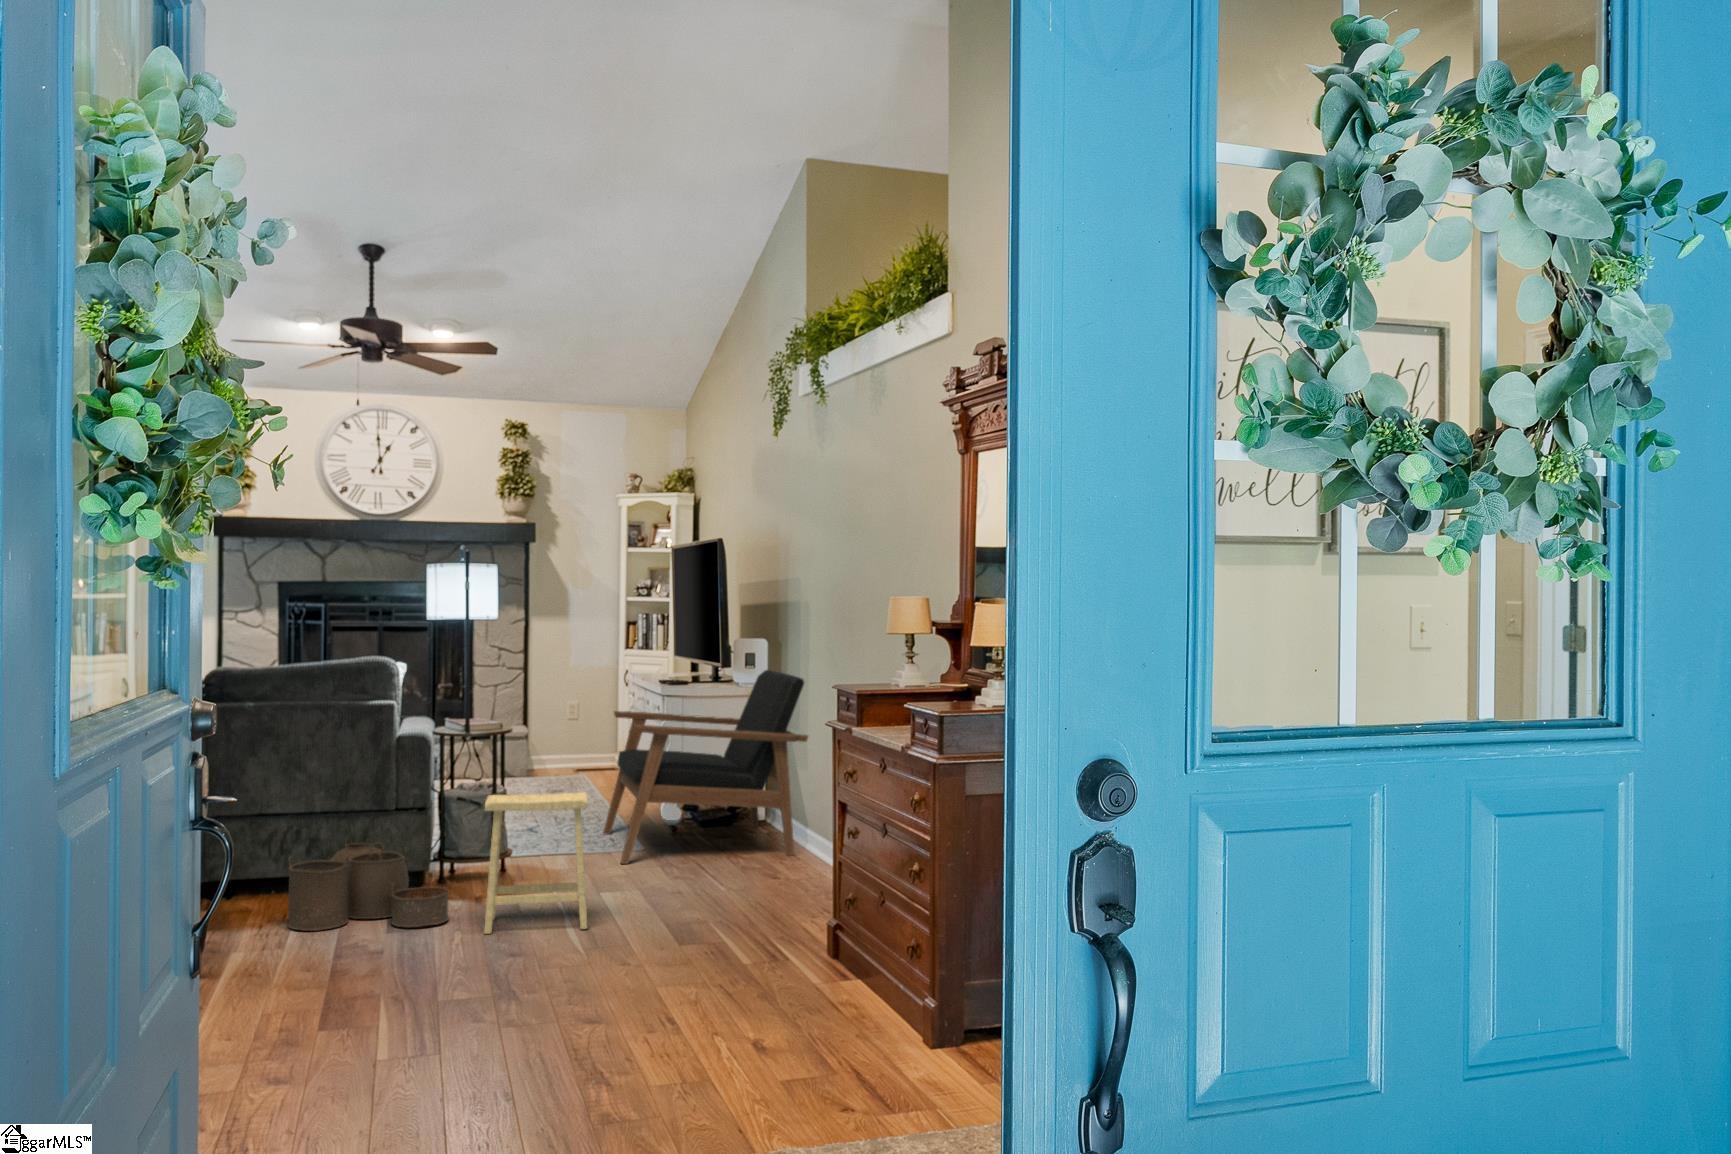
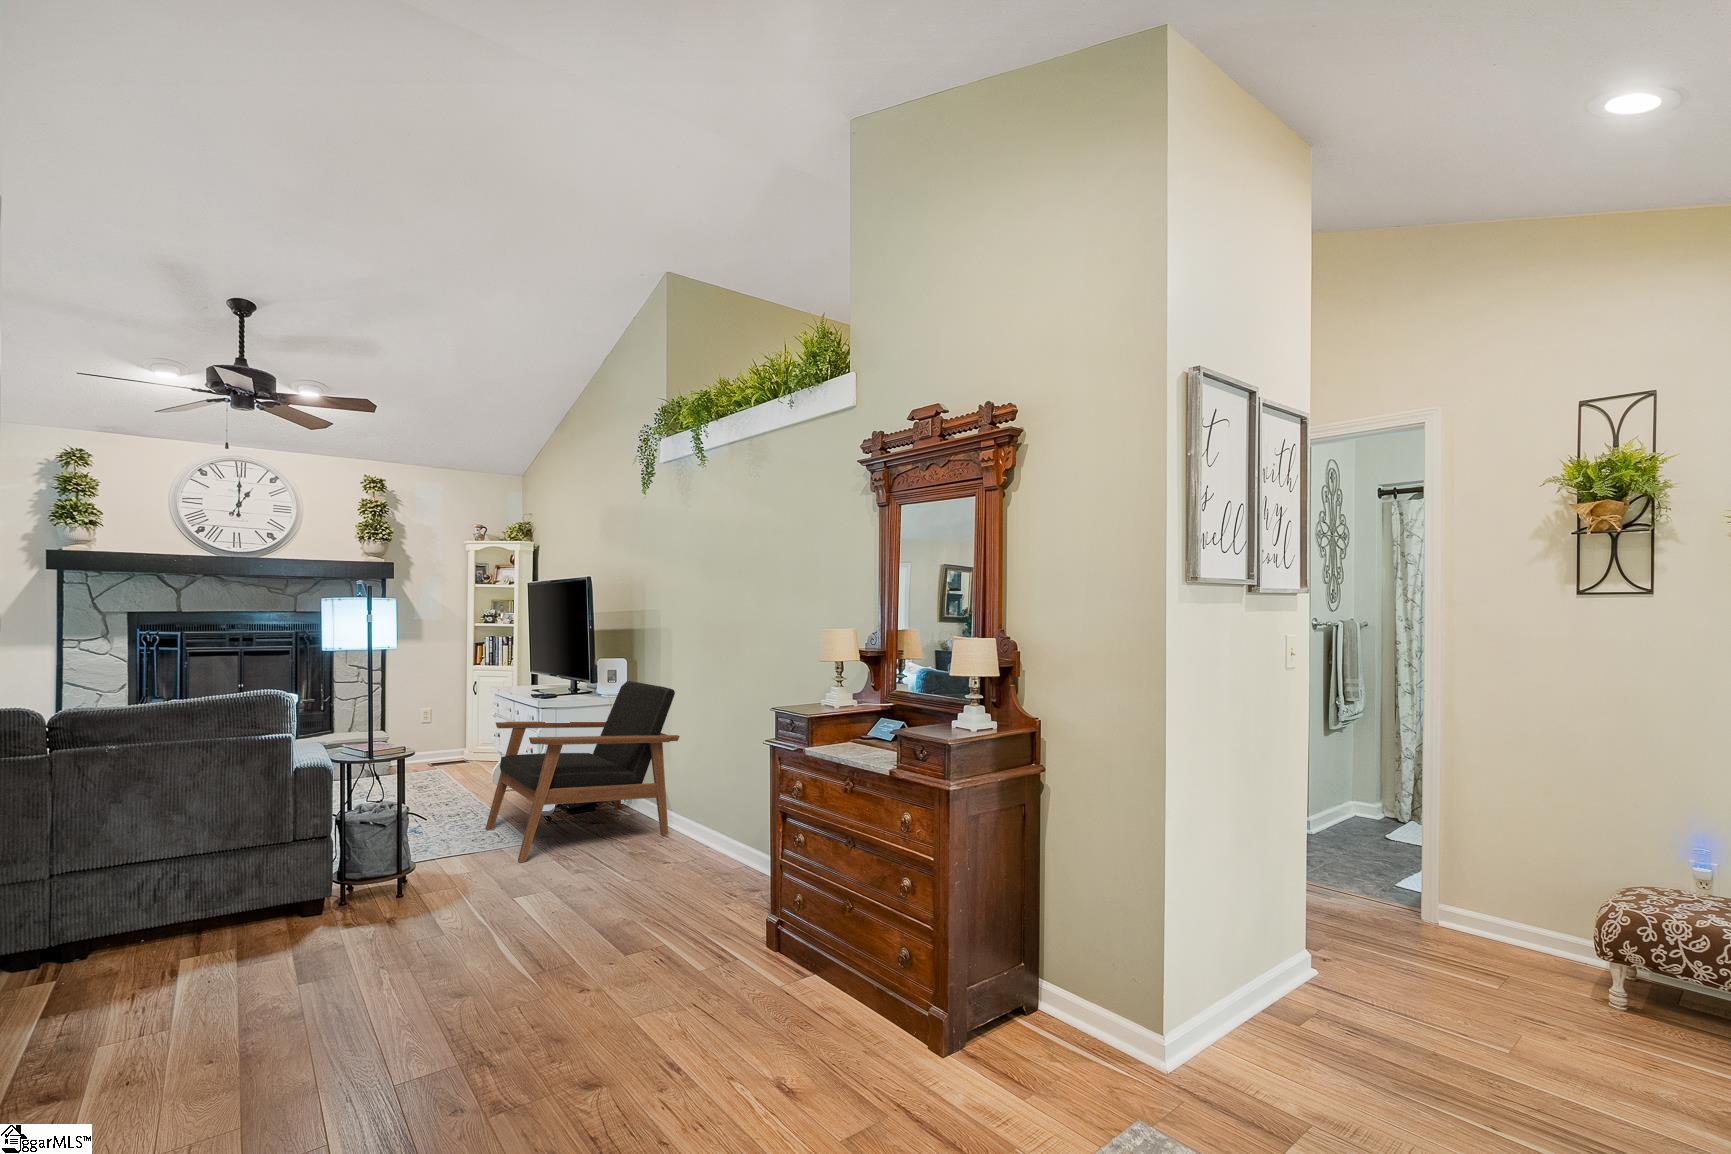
footstool: present [484,792,588,934] -> none [411,814,523,972]
woven basket: present [288,842,450,931] -> none [169,879,369,1002]

